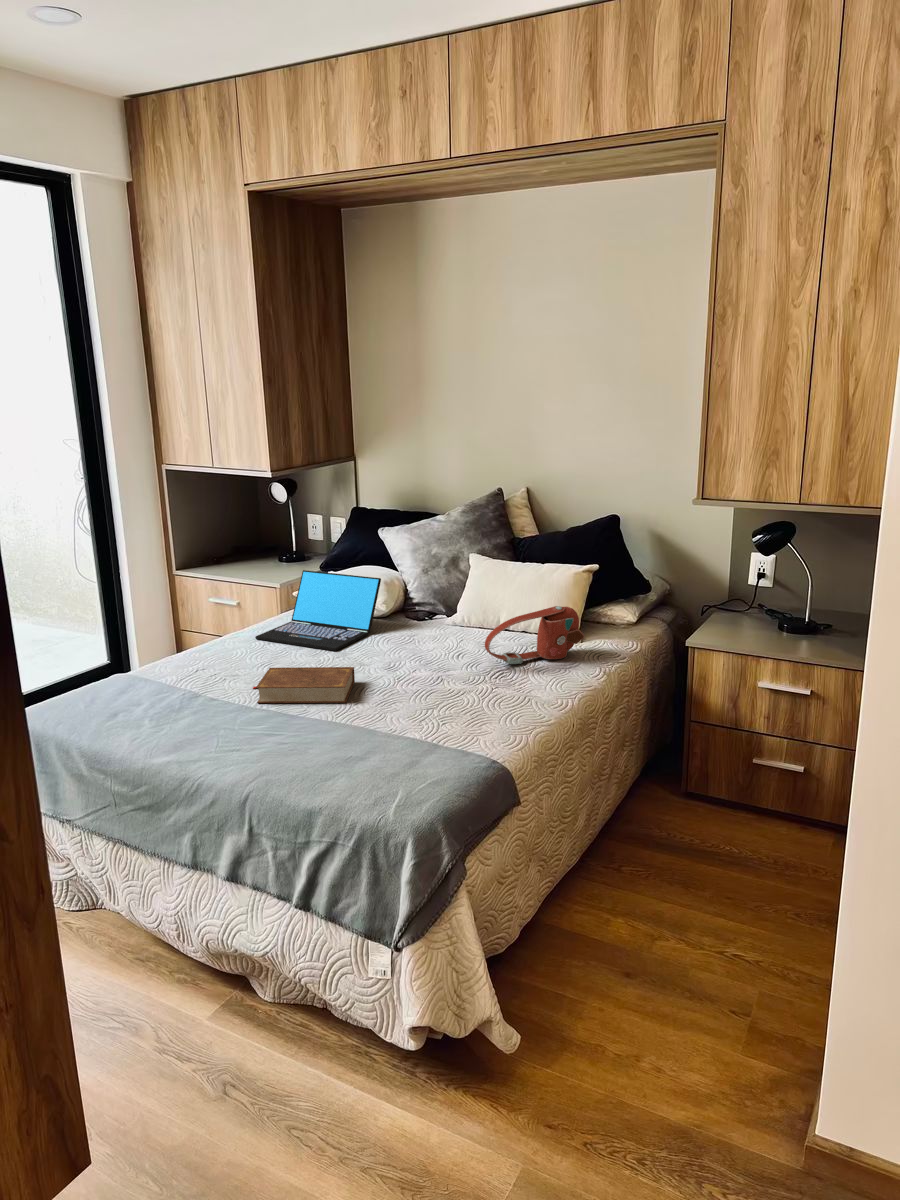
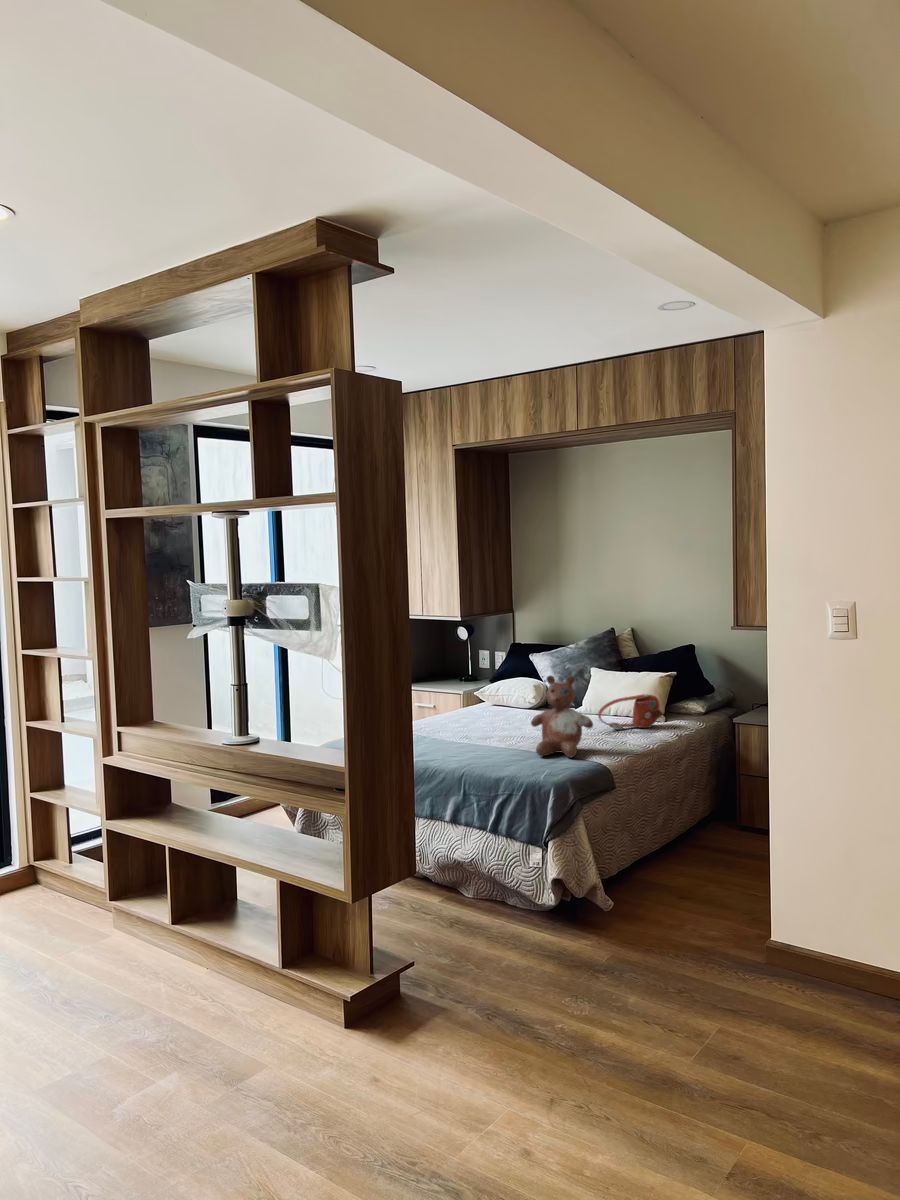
laptop: present [255,570,381,651] -> none [453,678,533,723]
stuffed bear: none [374,598,482,747] -> present [531,676,593,757]
book: present [253,667,355,703] -> none [456,725,518,743]

